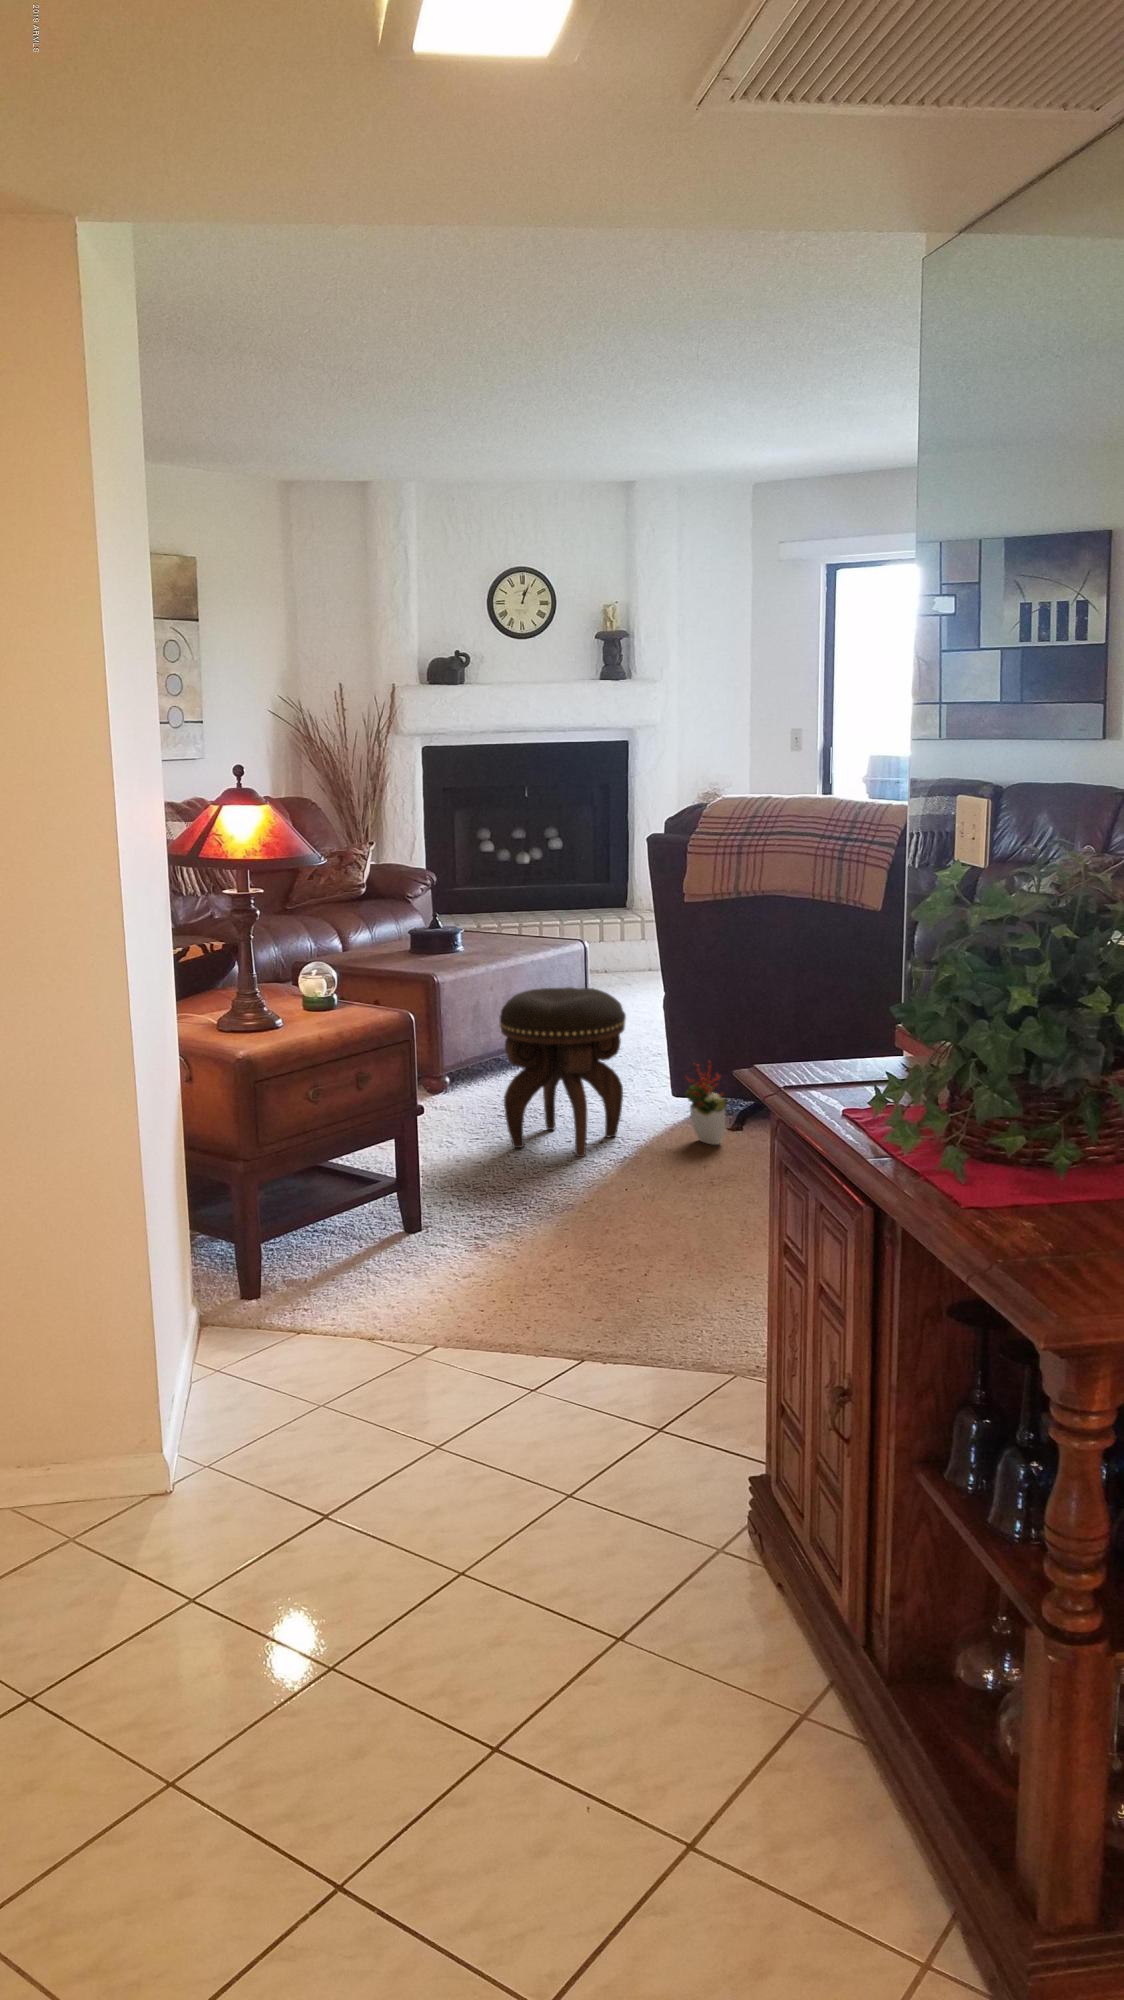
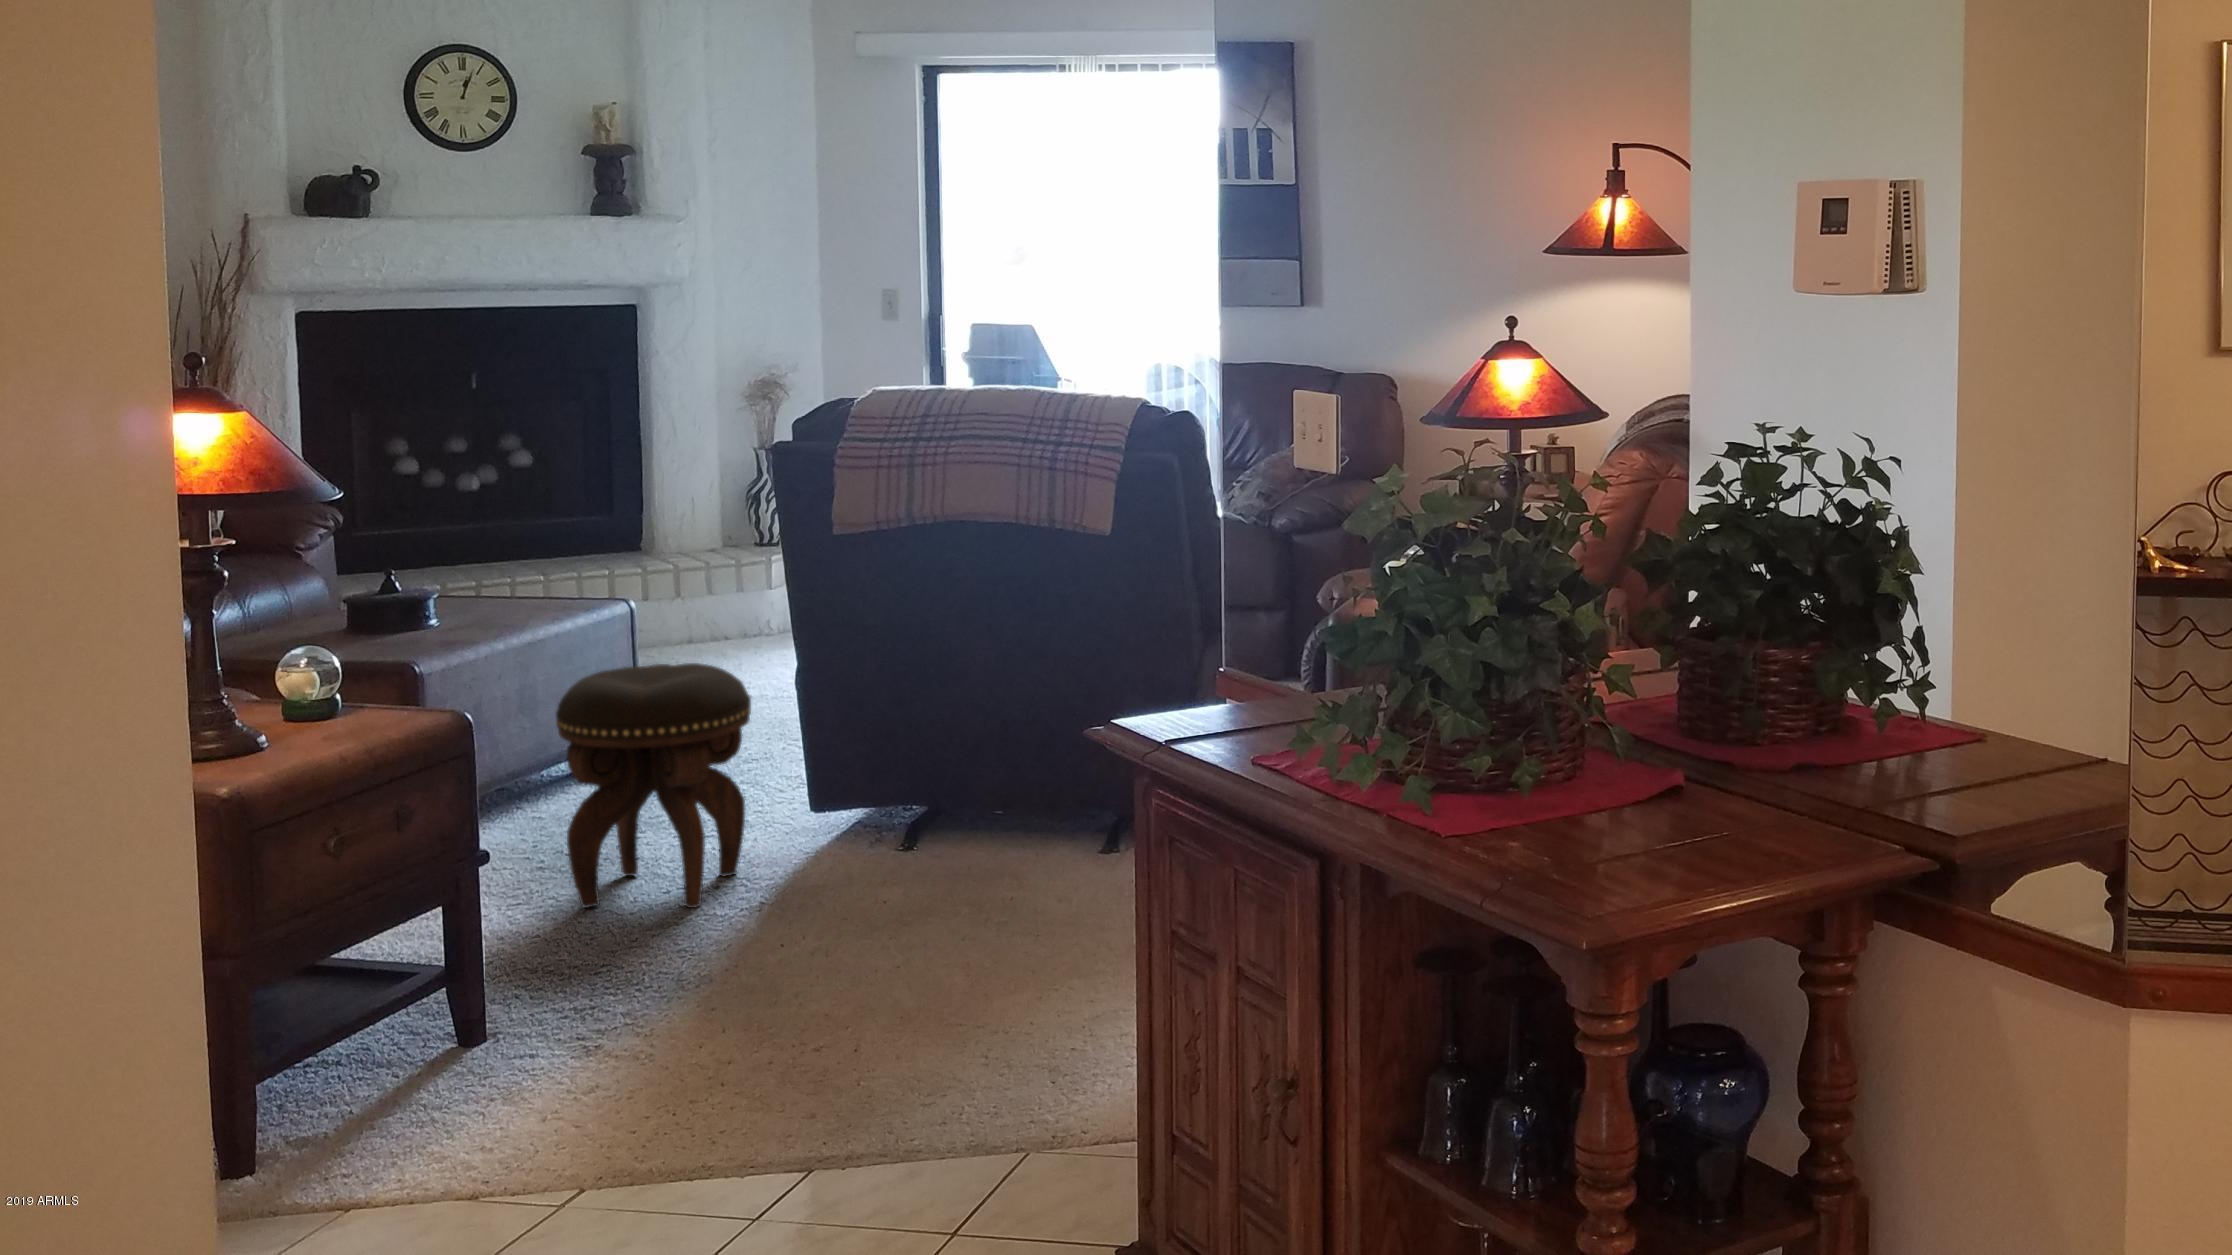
decorative plant: present [686,1062,727,1144] -> none [840,751,903,868]

